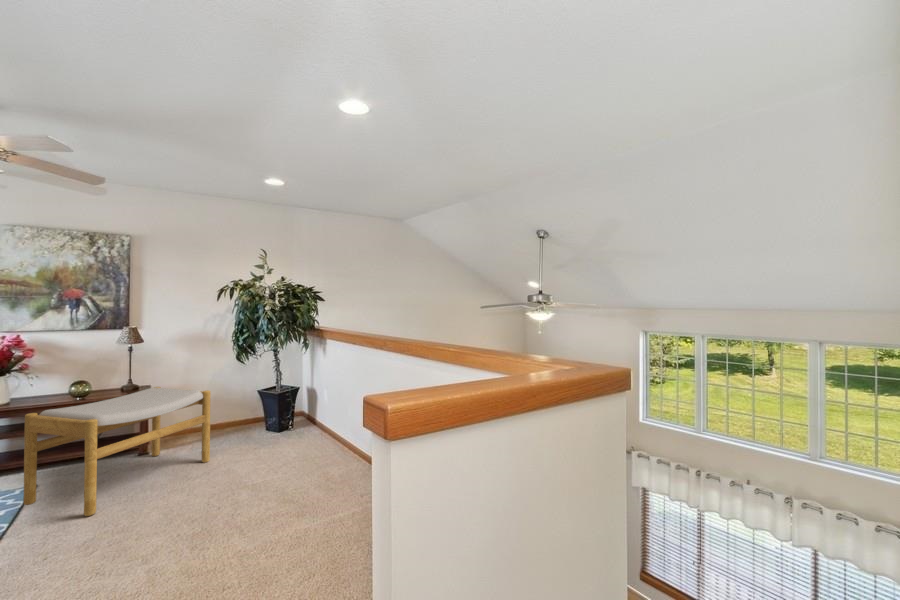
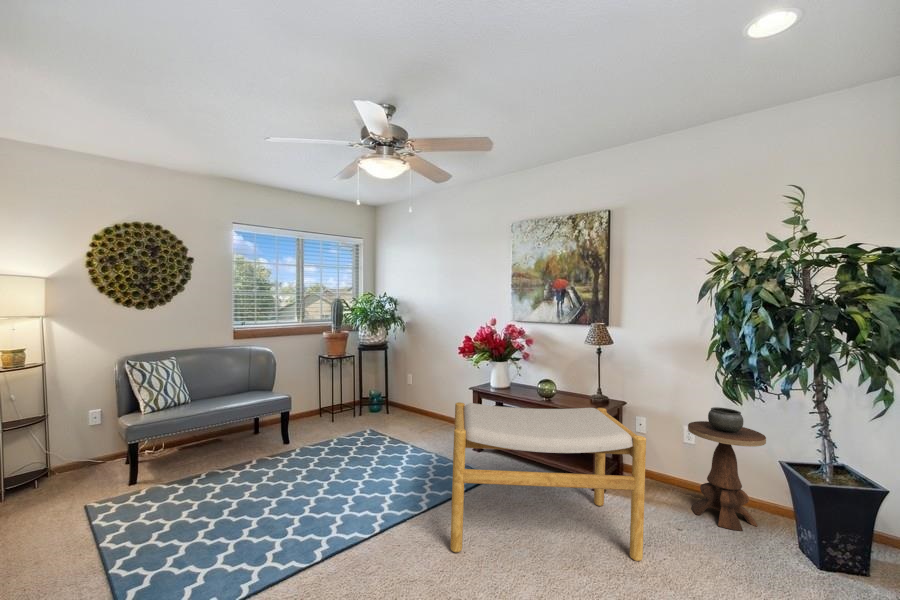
side table: none [205,370,248,436] -> present [688,407,766,531]

